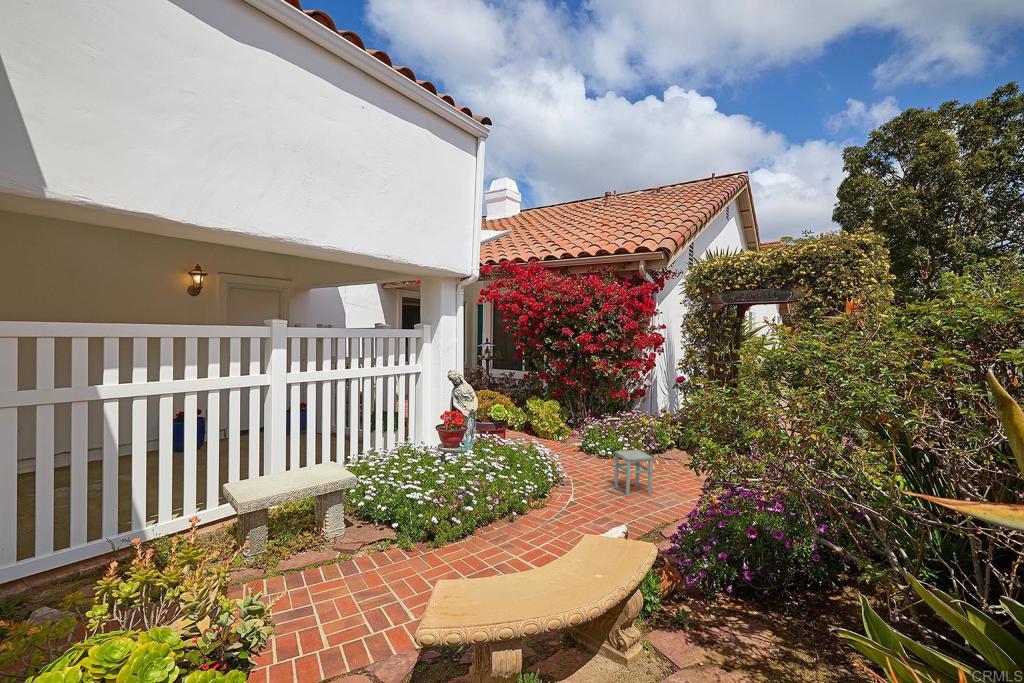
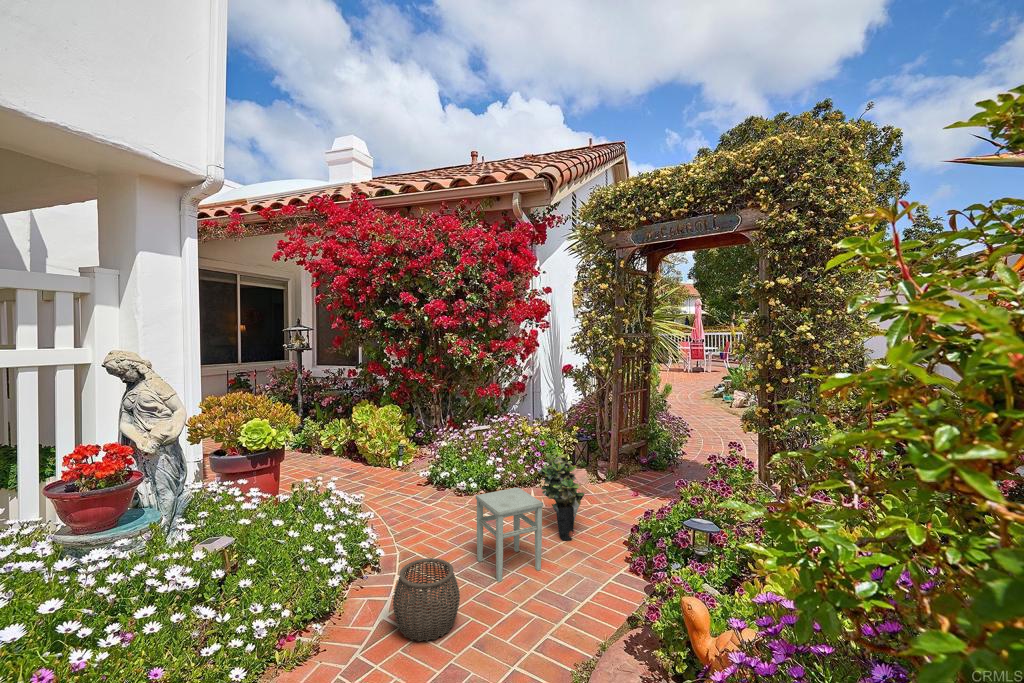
potted plant: none [652,434,681,485] -> present [539,453,585,541]
woven basket: none [576,476,608,511] -> present [393,558,460,641]

